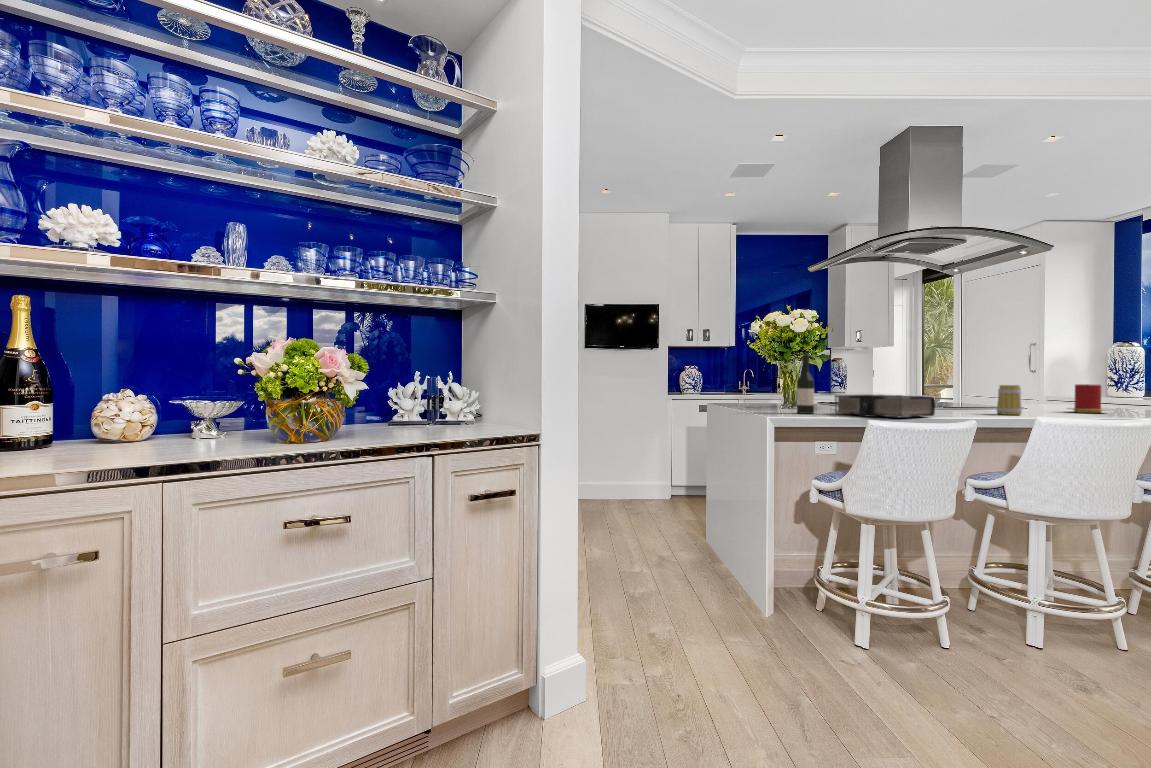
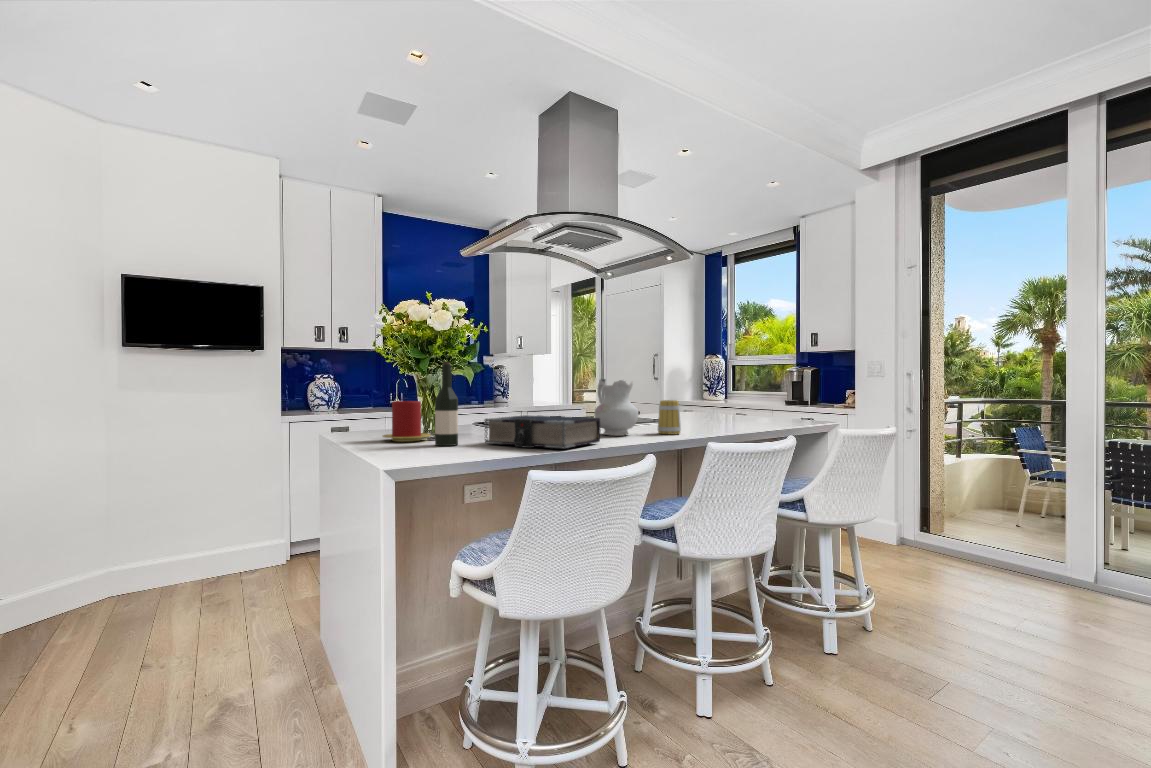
ceramic pitcher: none [931,366,975,414] -> present [594,379,638,436]
candle: present [1067,384,1109,413] -> present [383,401,430,442]

